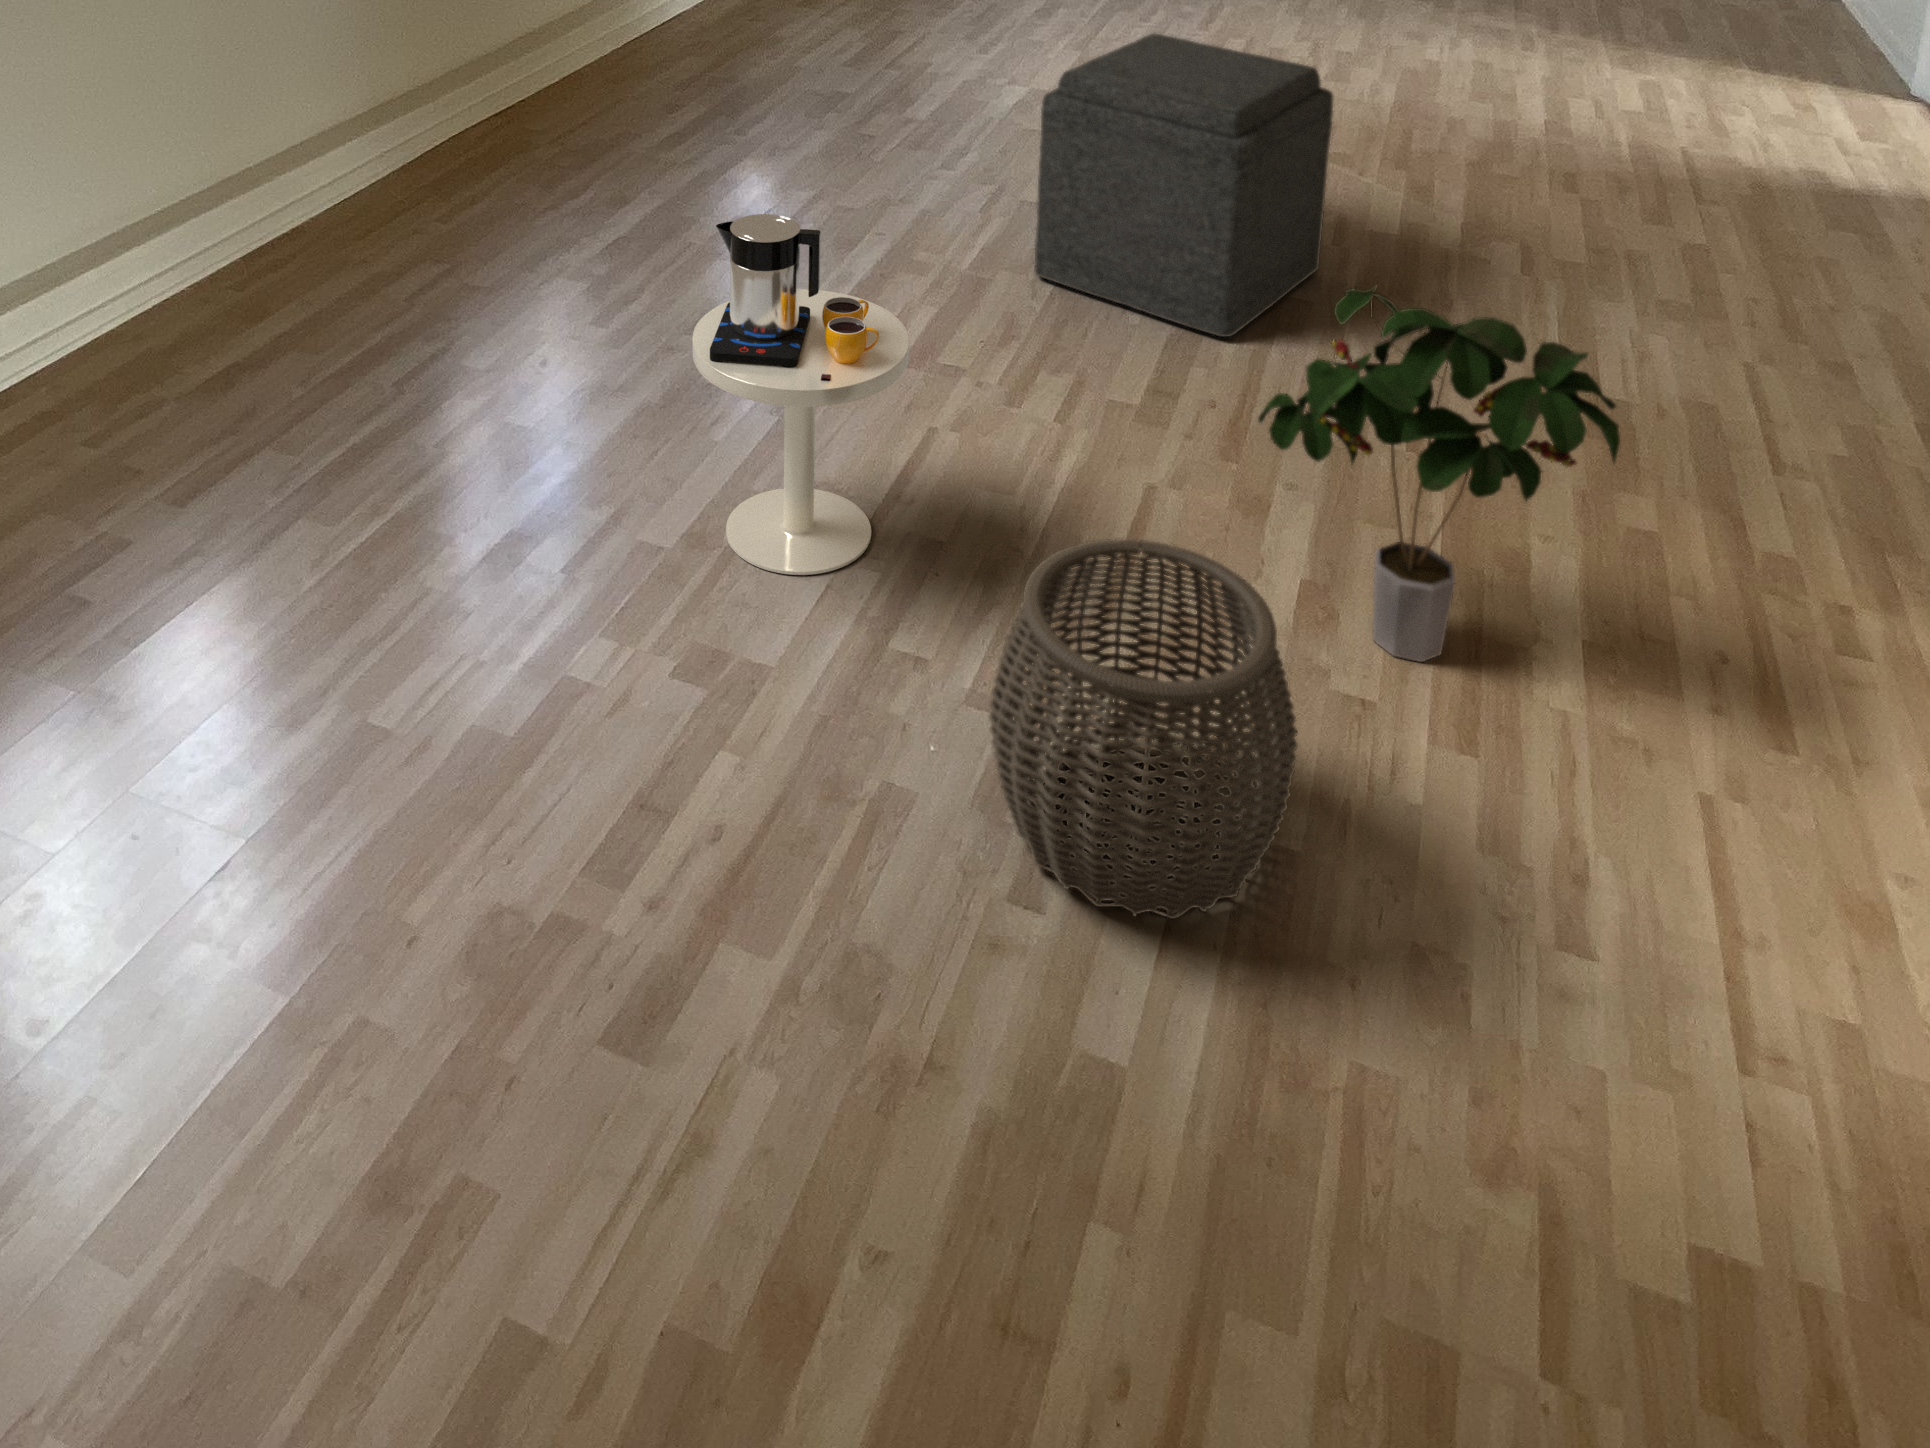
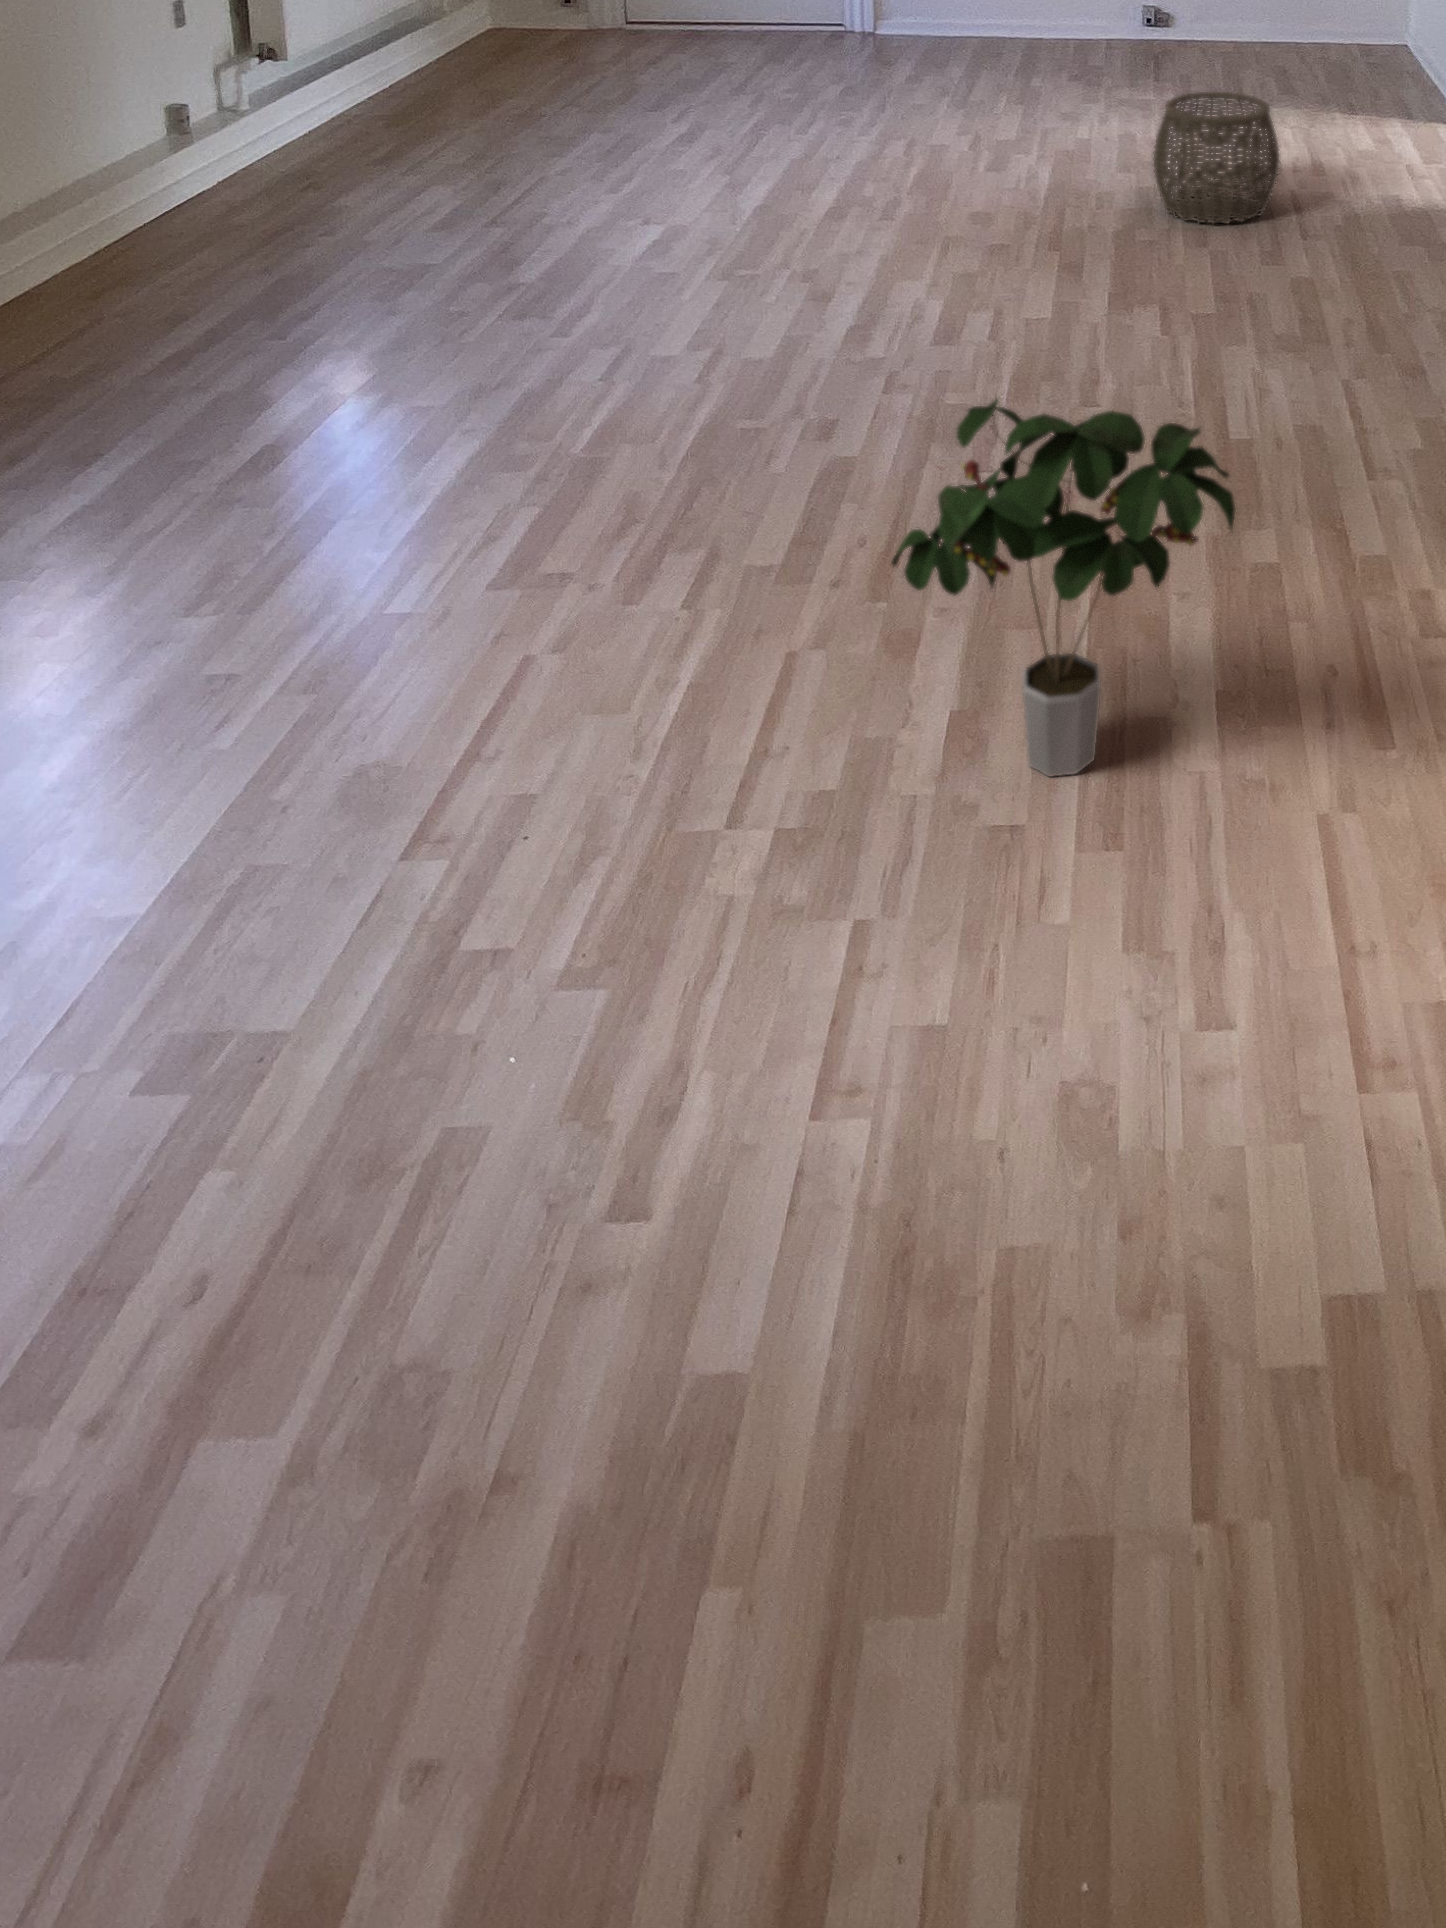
ottoman: present [1035,34,1333,337] -> none [648,149,970,464]
side table: present [692,214,909,575] -> none [133,452,460,909]
woven basket: present [989,539,1298,919] -> present [1153,92,1280,224]

